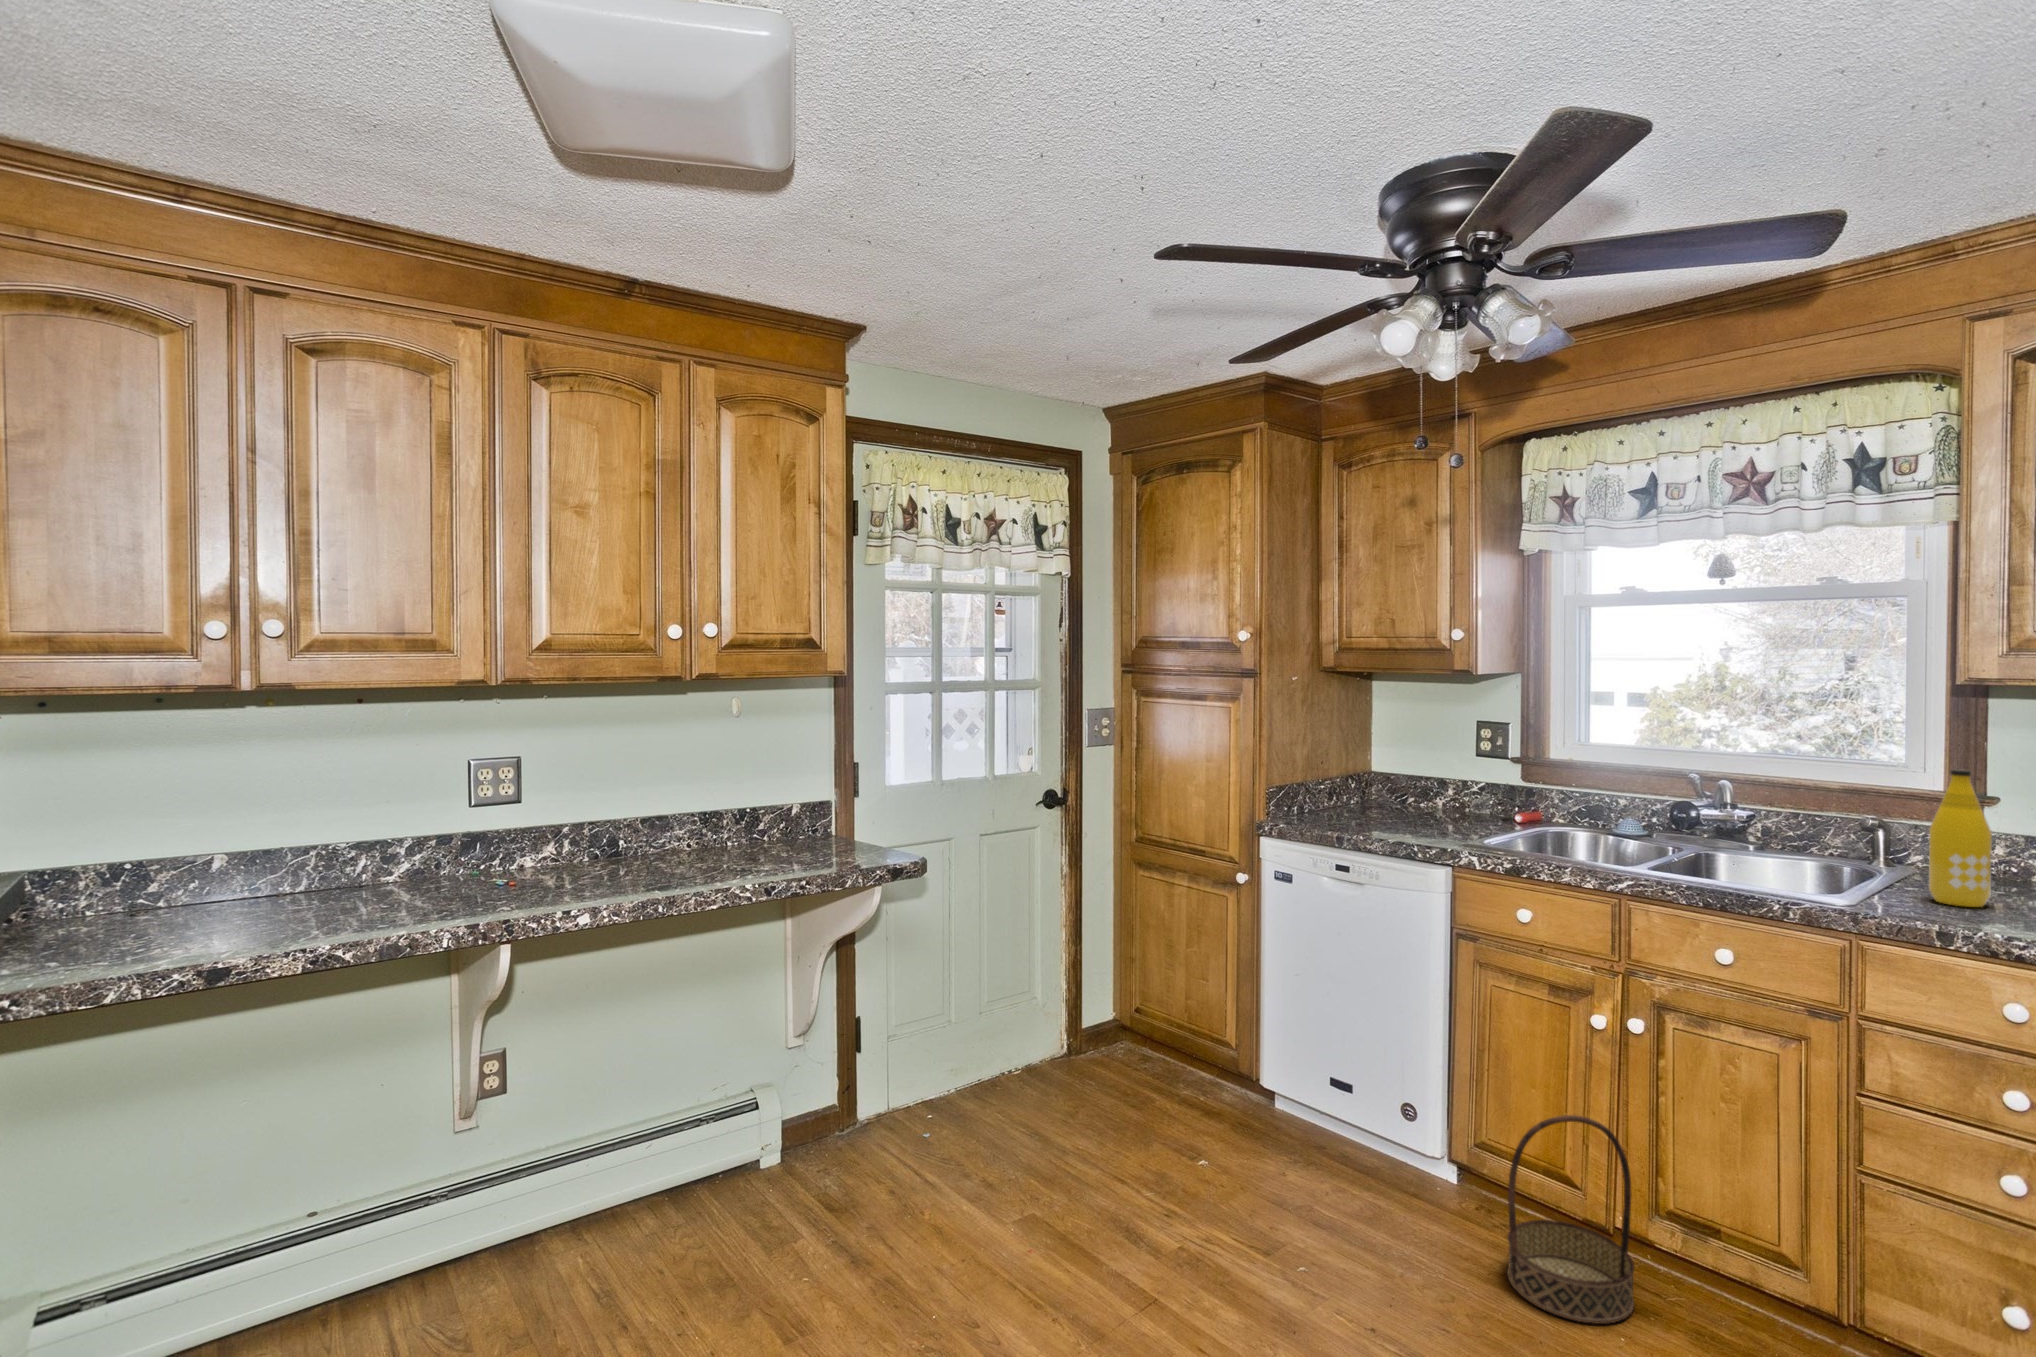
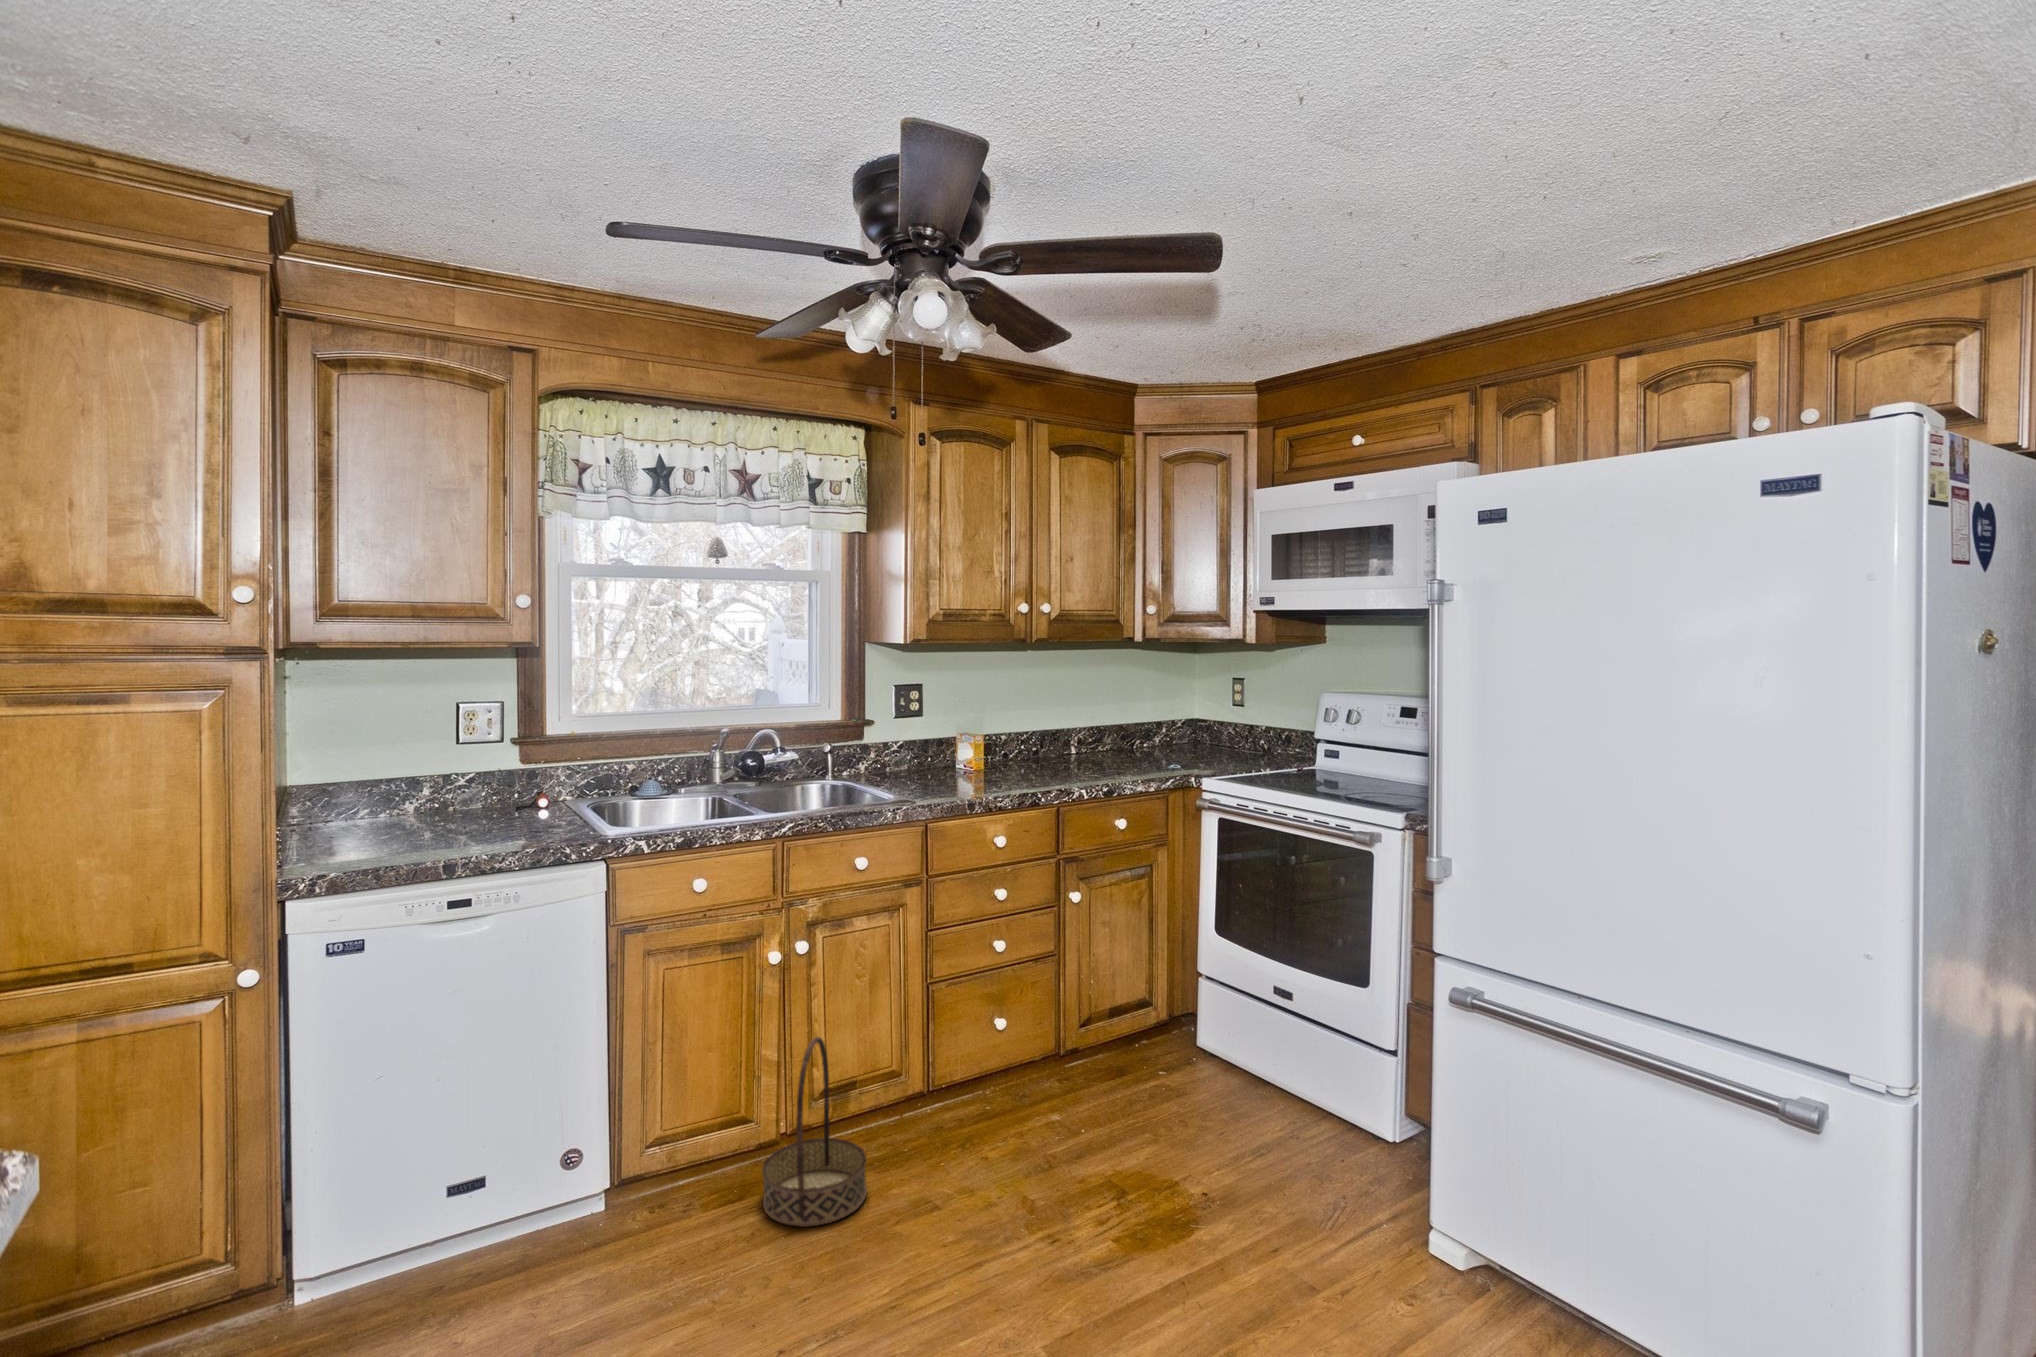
bottle: present [1929,769,1992,907] -> none [902,700,934,789]

